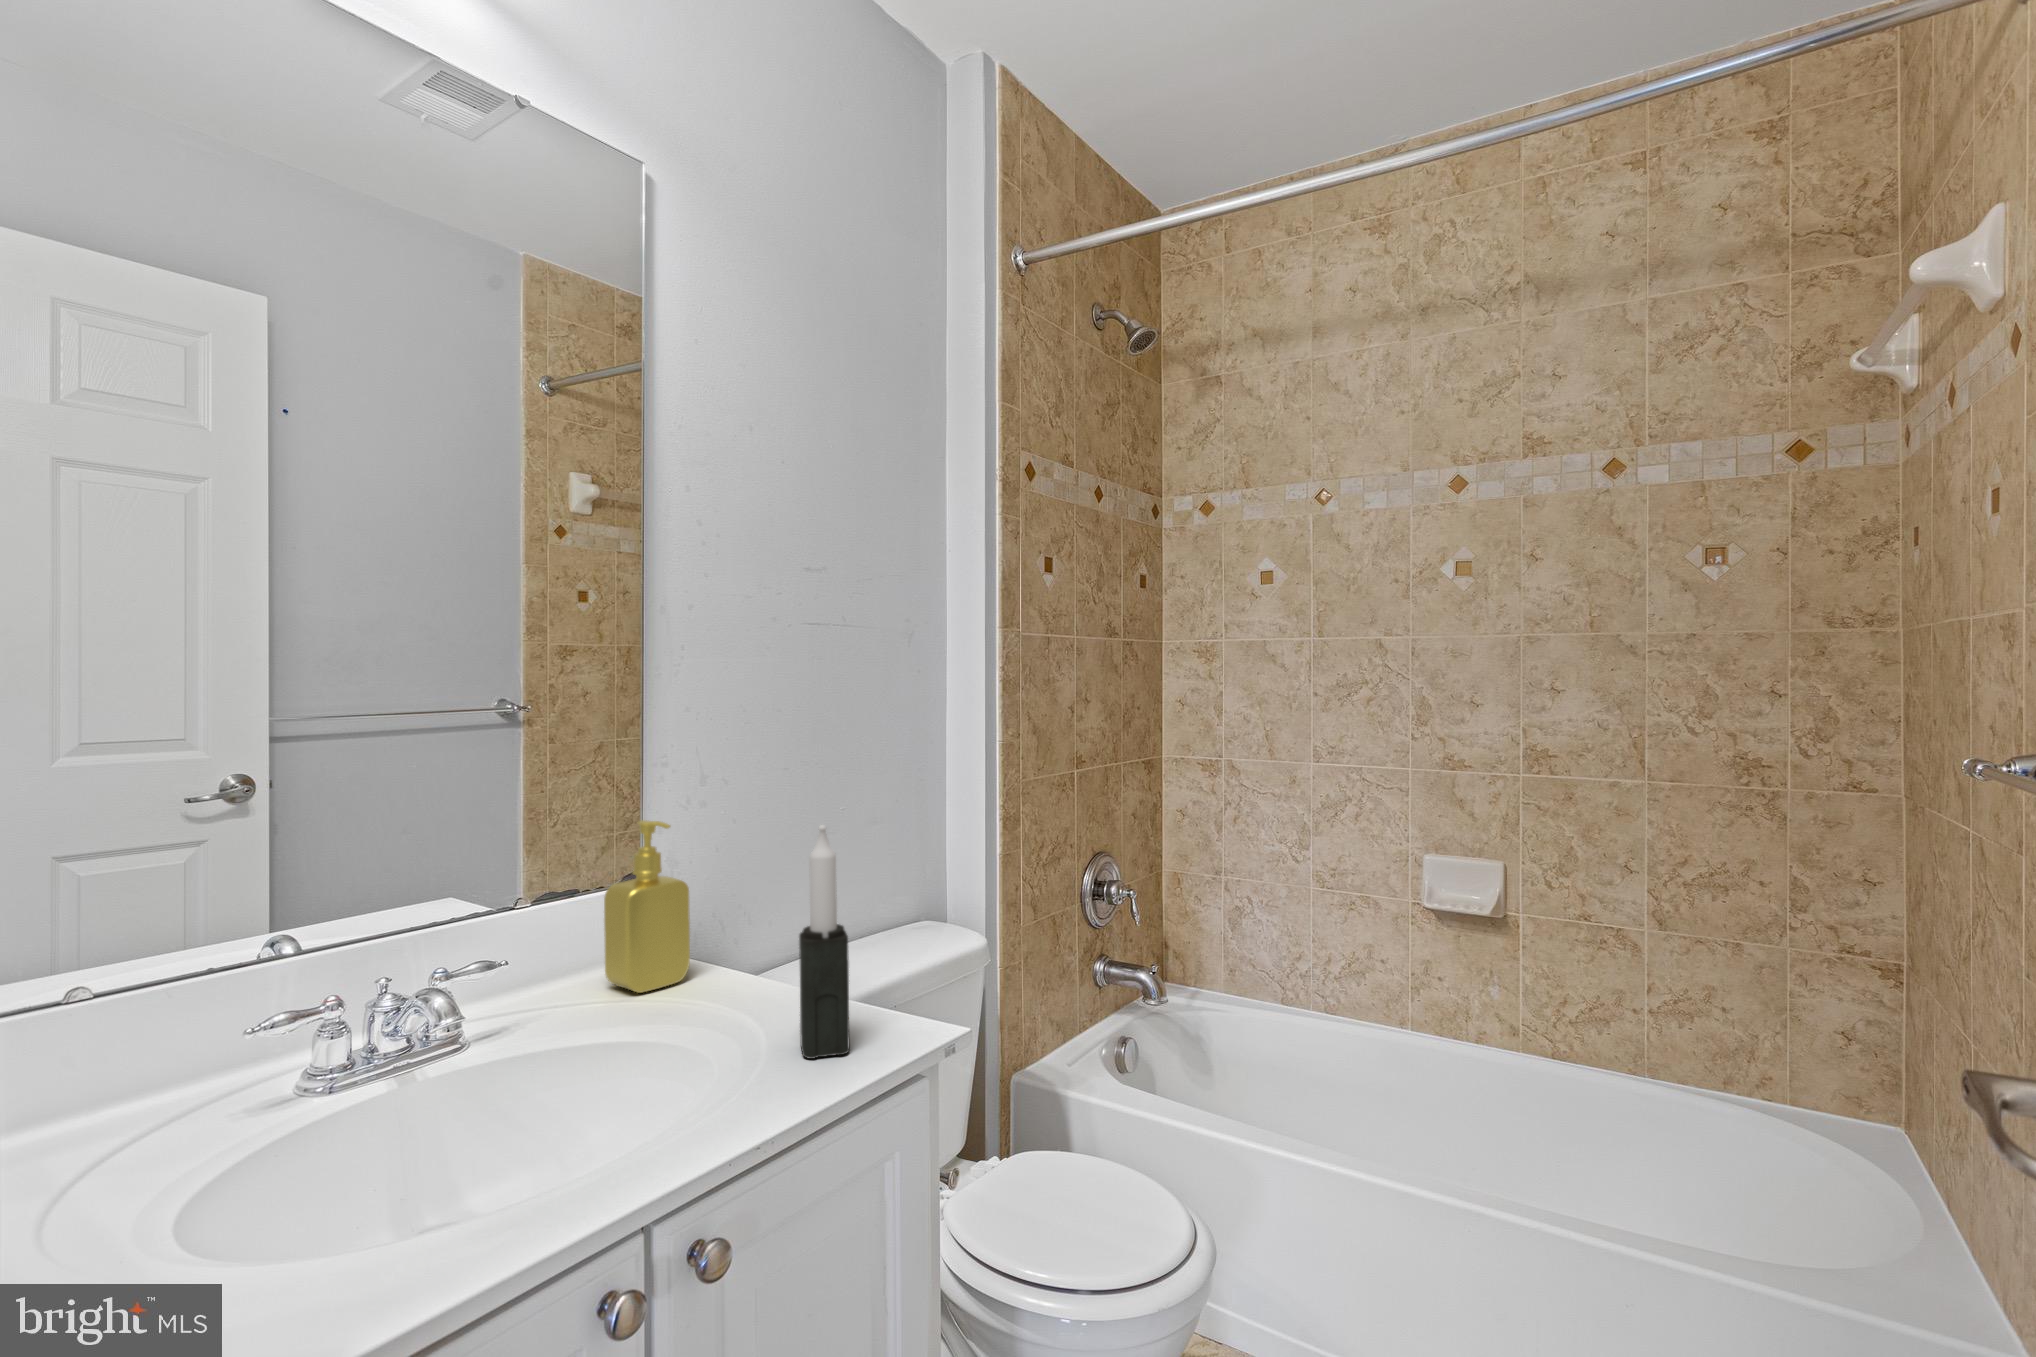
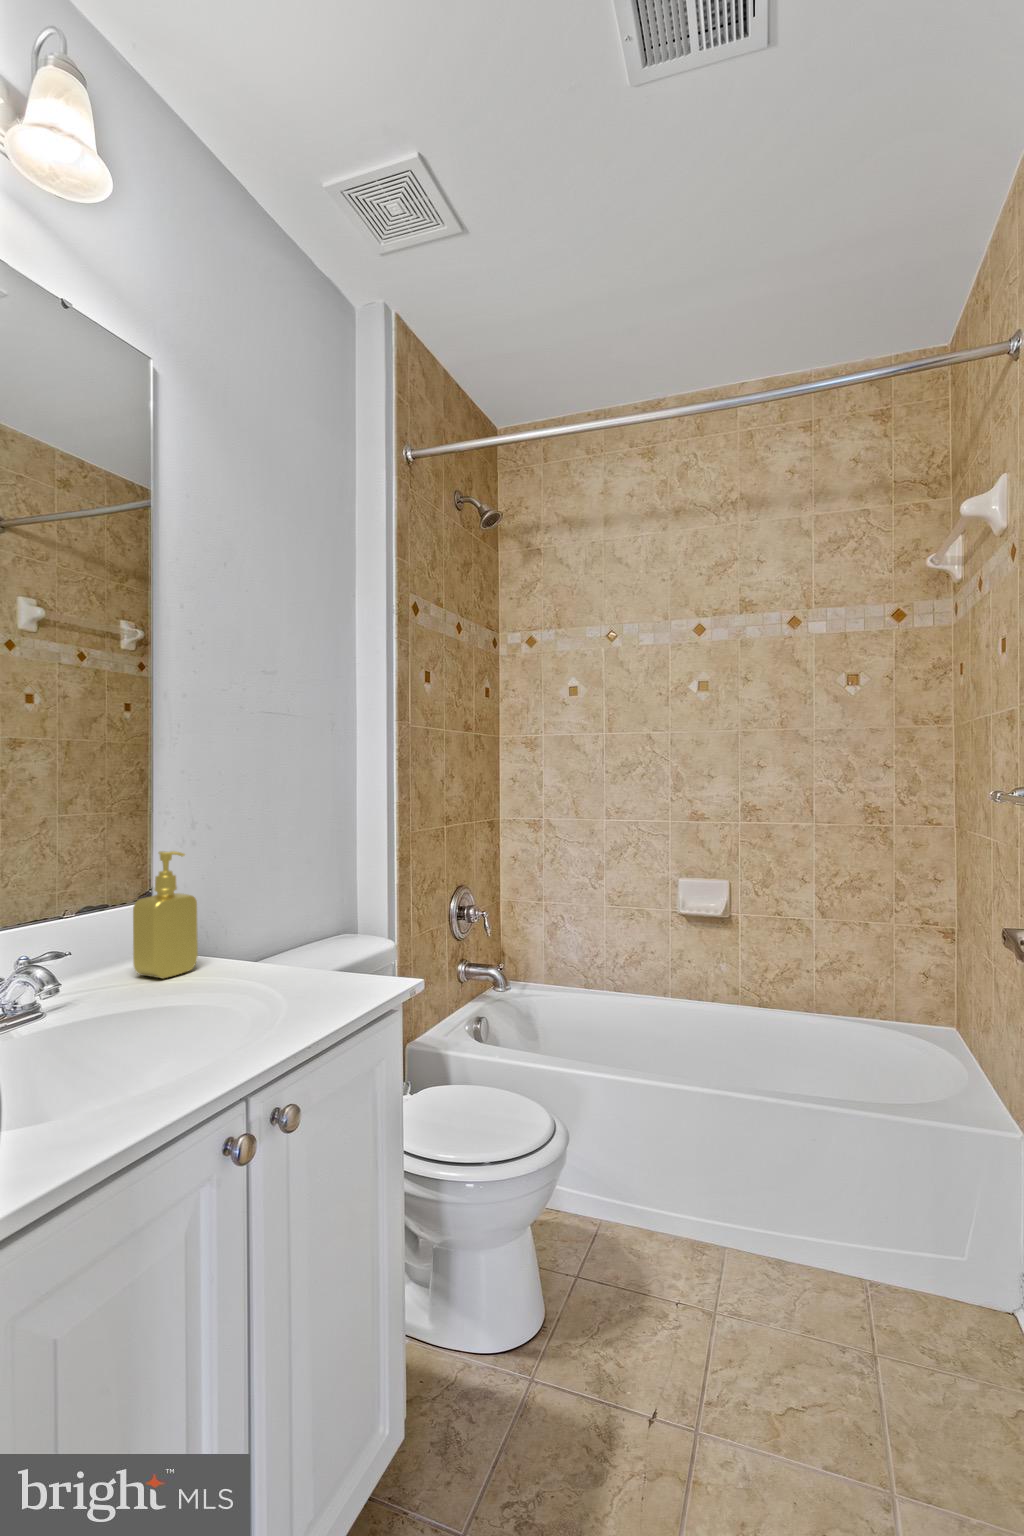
candle: present [799,825,850,1059] -> none [303,843,342,1007]

